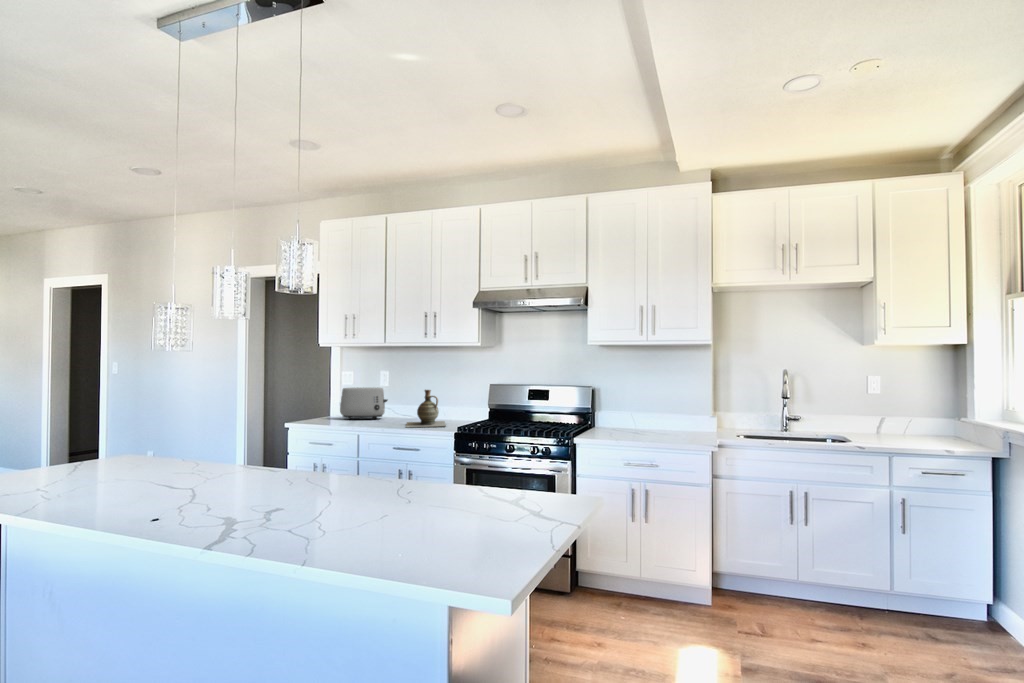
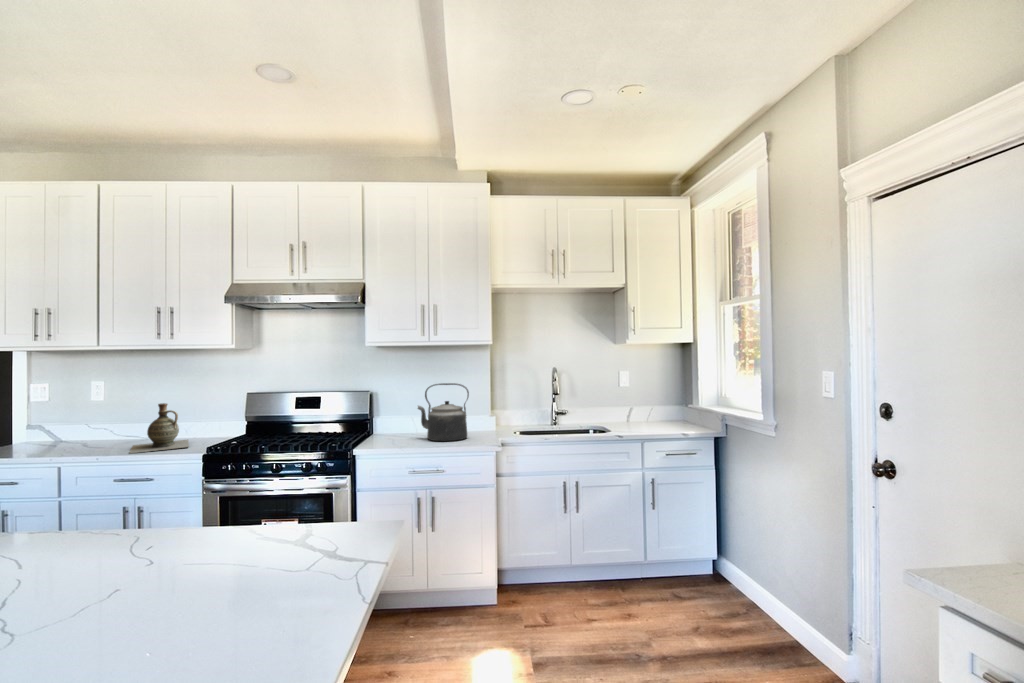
kettle: none [635,382,686,438] -> present [418,383,469,441]
toaster: present [340,387,388,419] -> none [27,403,106,447]

